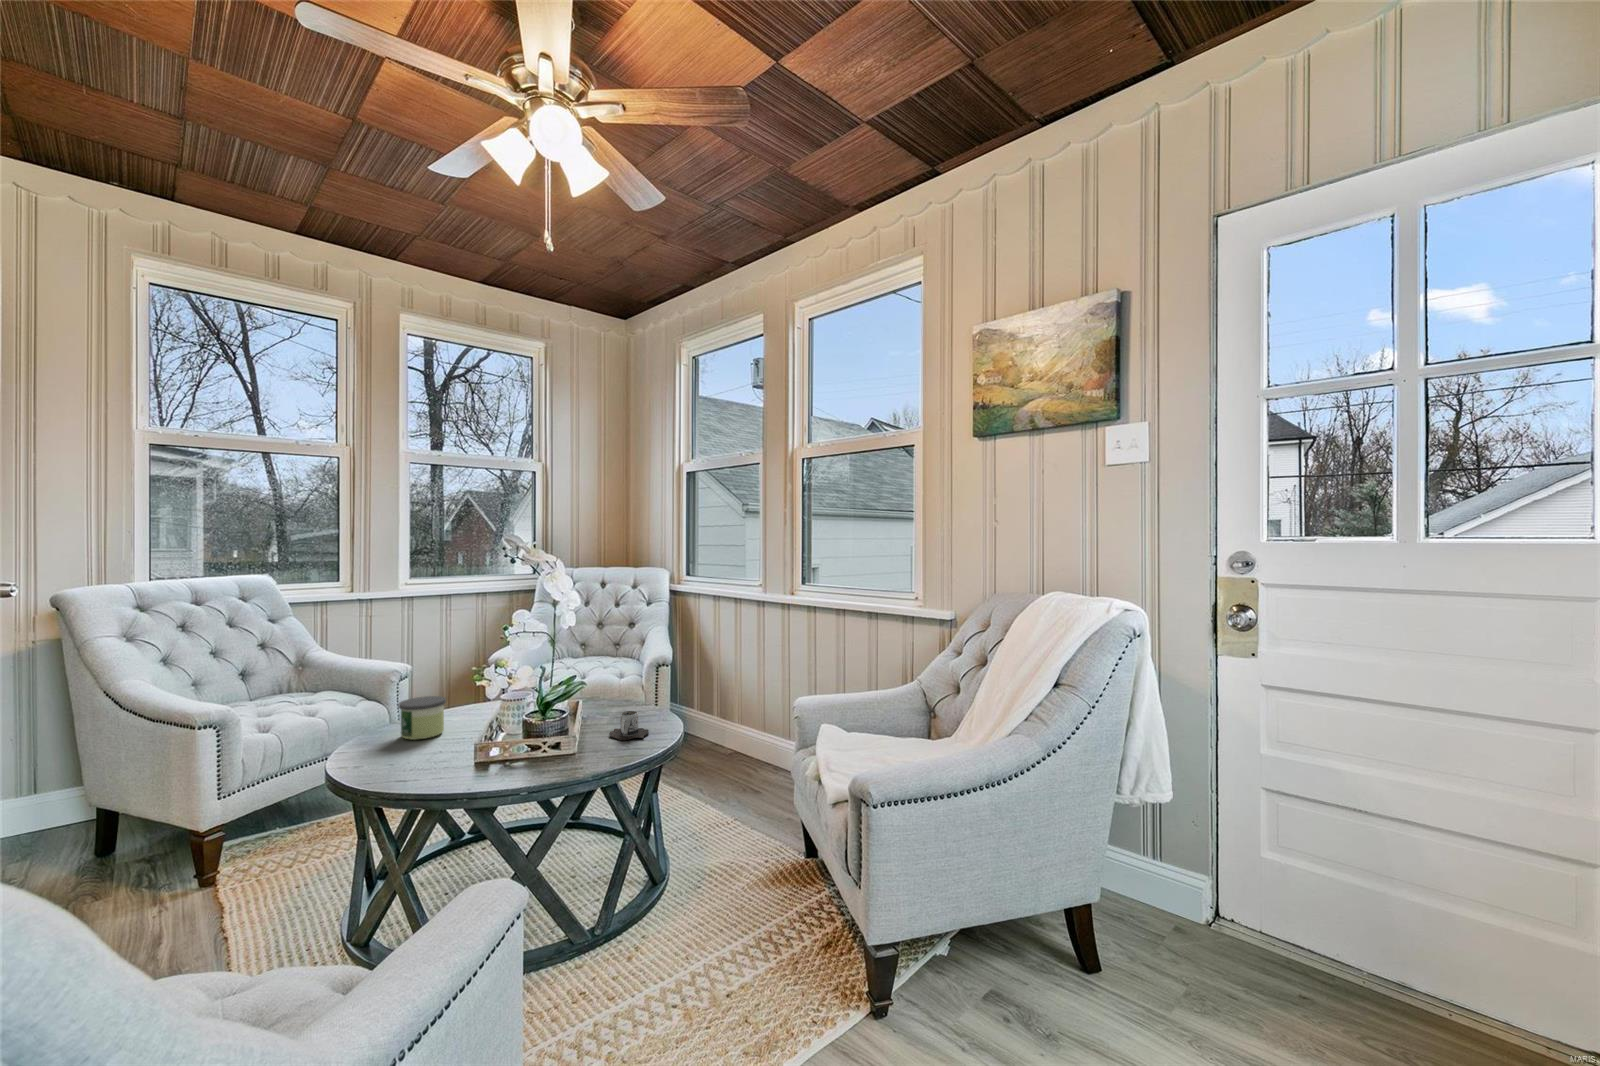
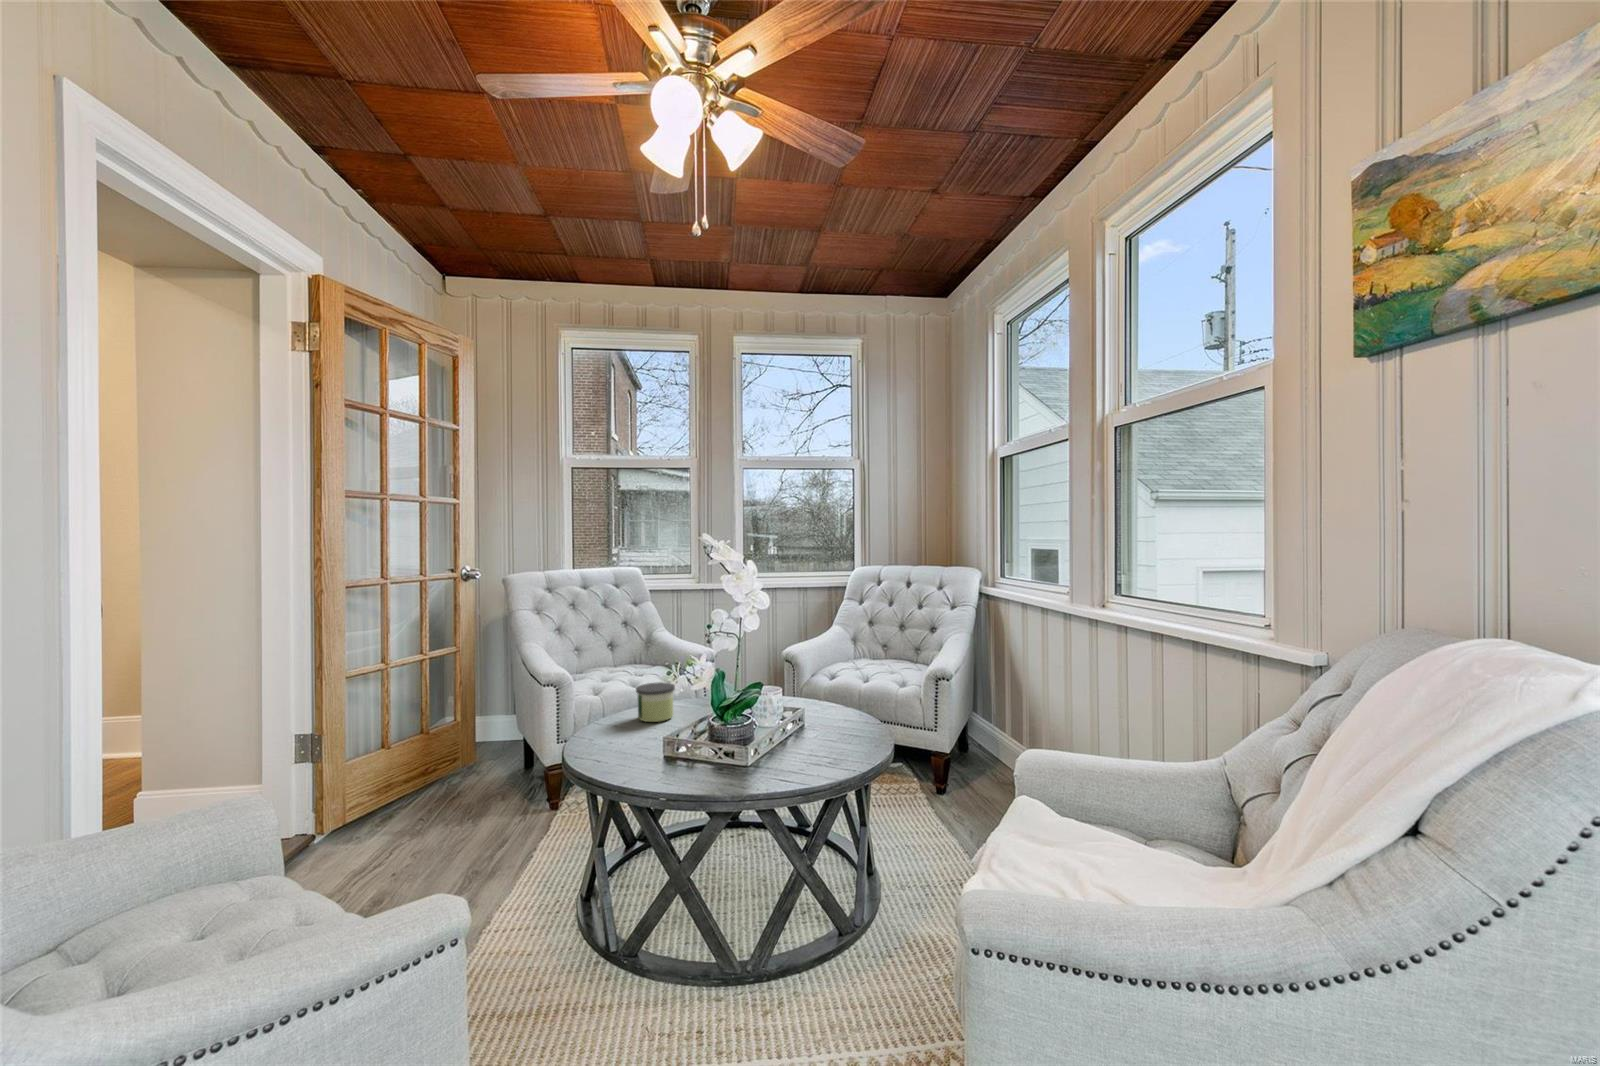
mug: present [609,711,649,740] -> none [790,728,833,762]

